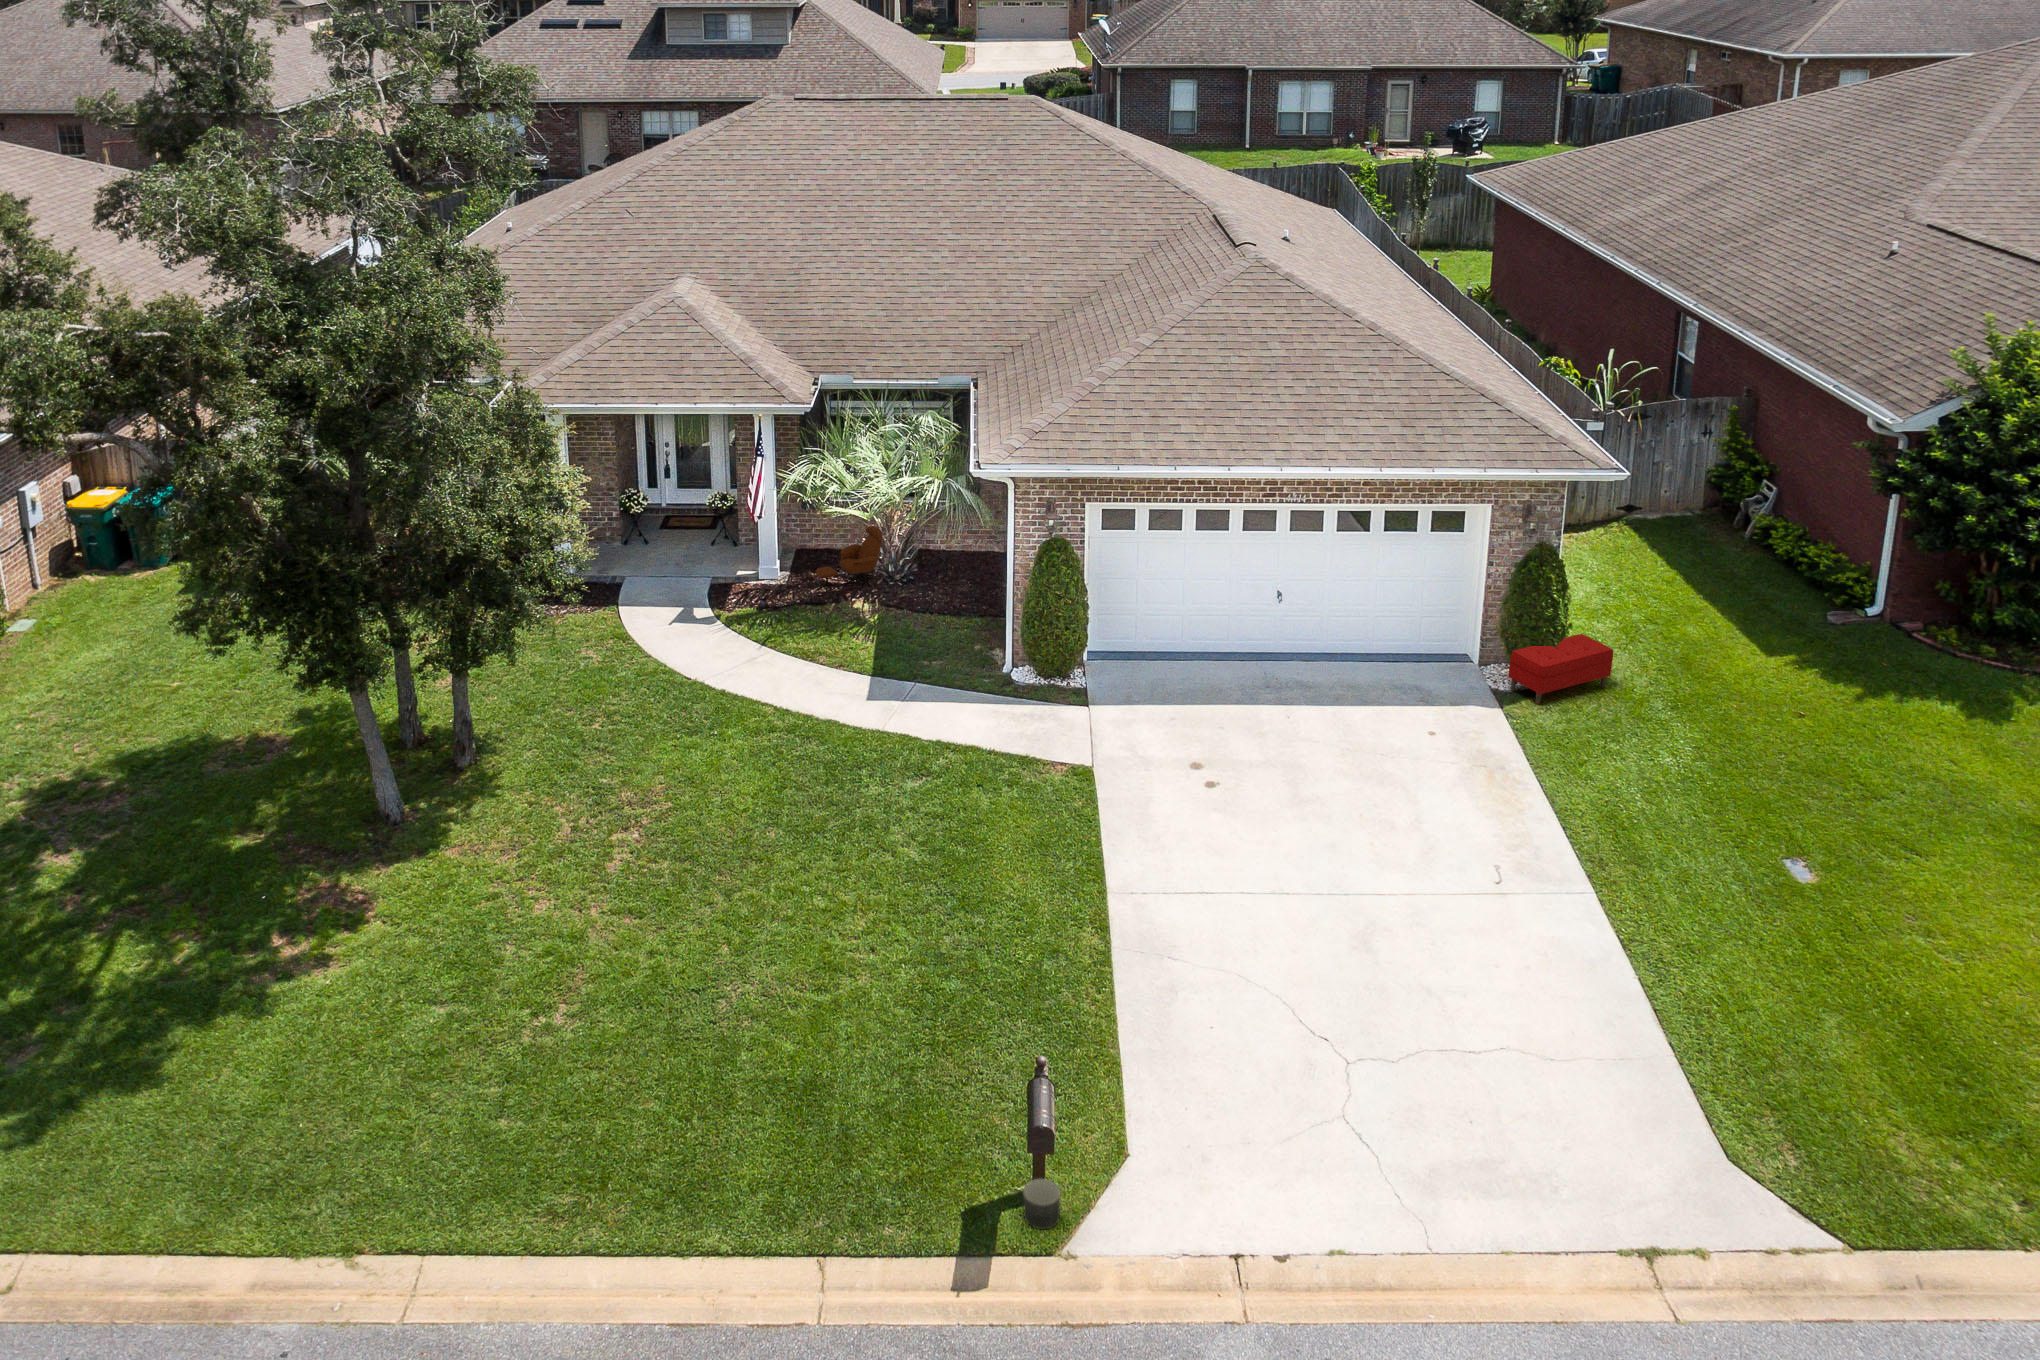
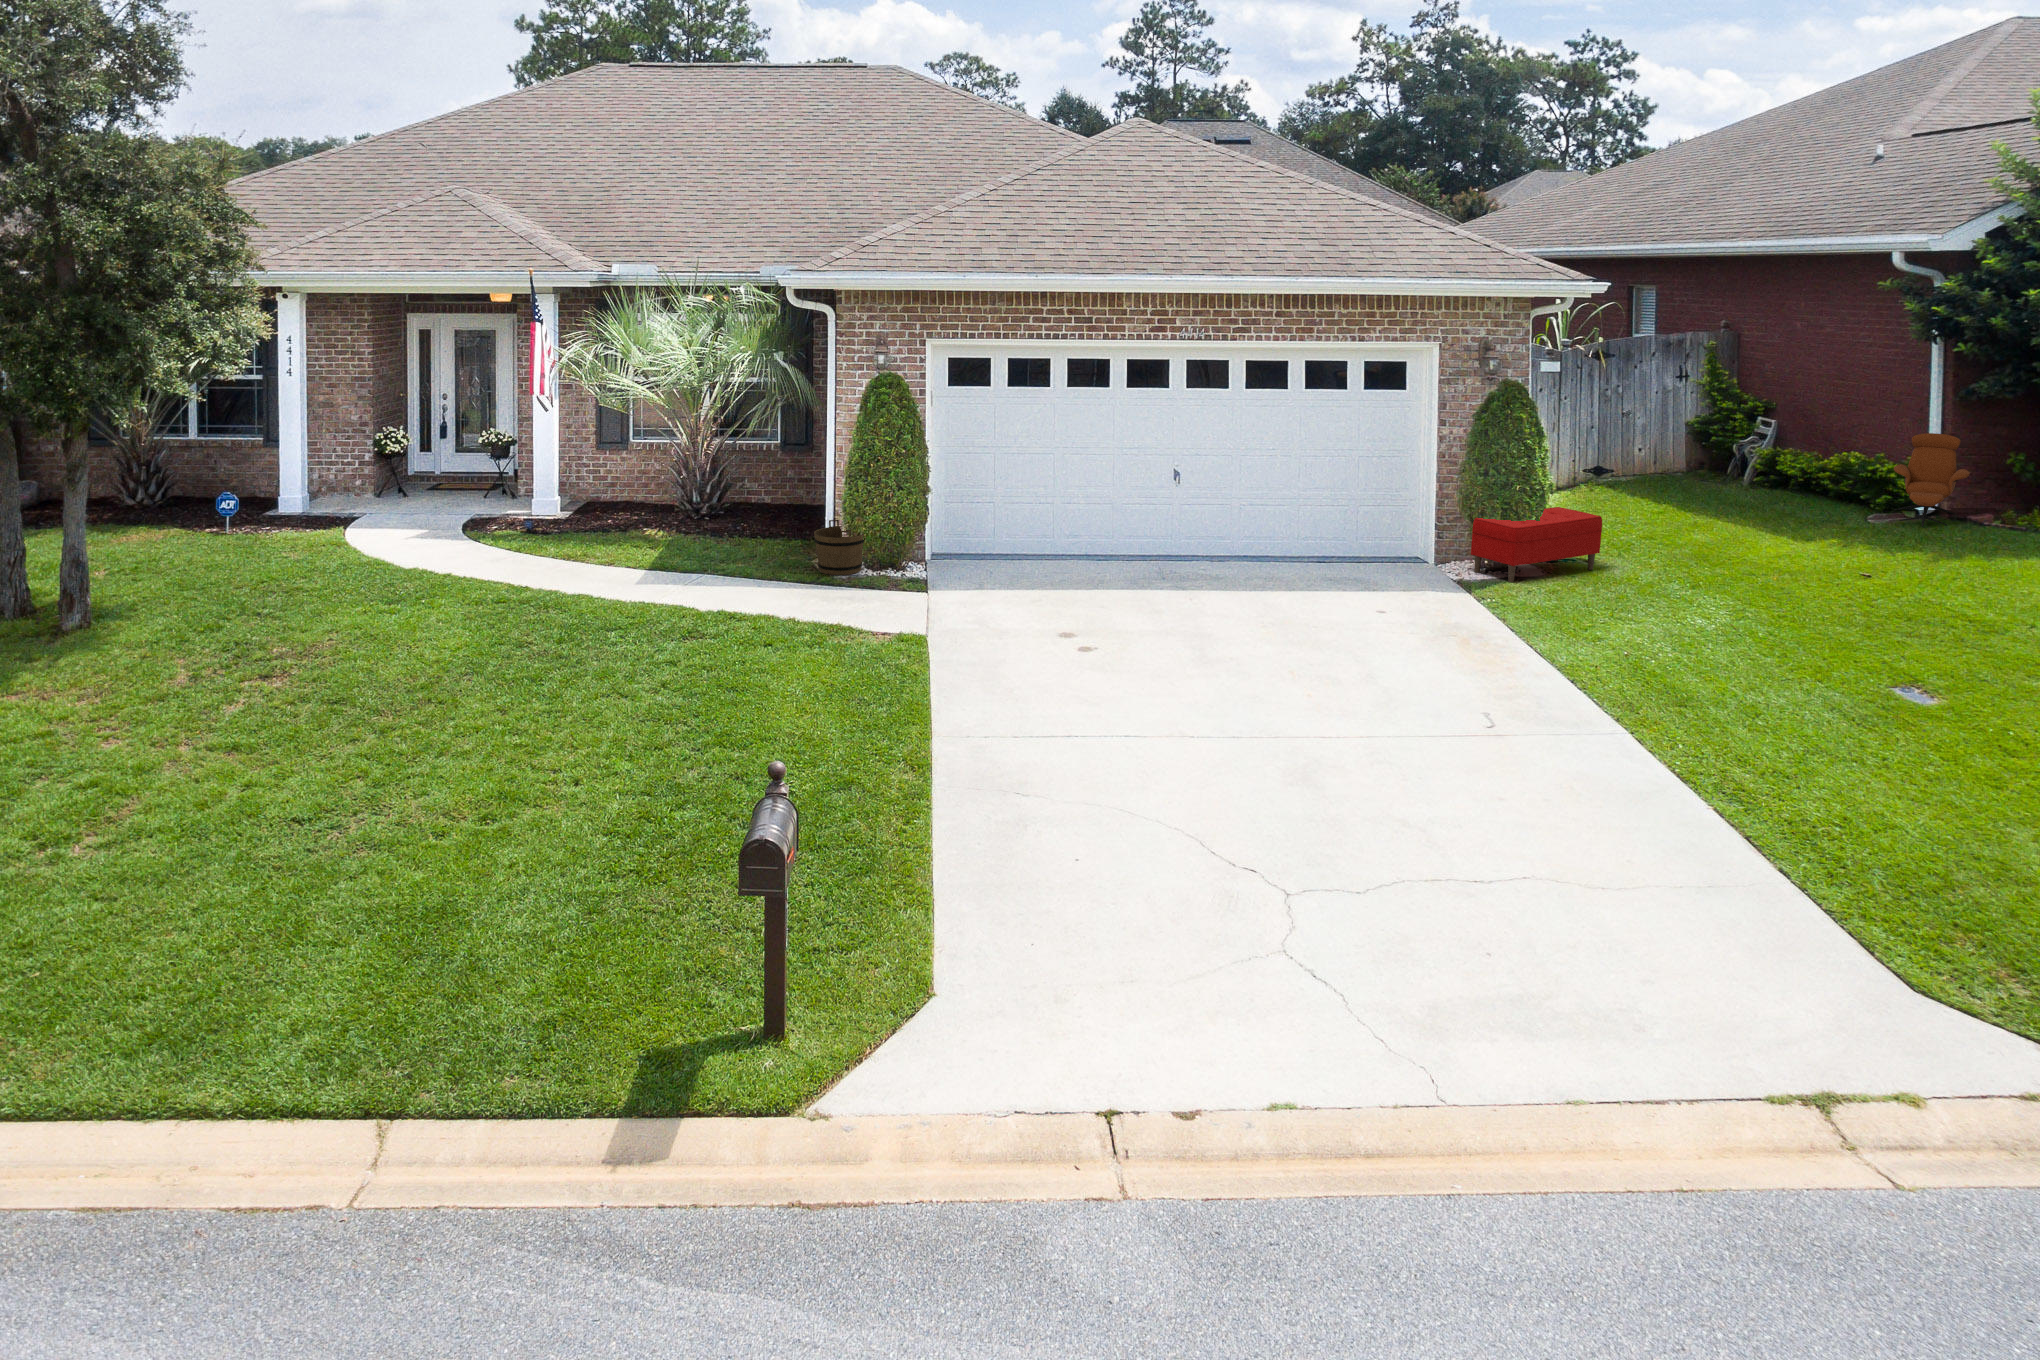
lounge chair: present [815,526,882,592] -> present [1894,433,1970,527]
bucket: none [998,646,1037,693] -> present [814,520,864,575]
planter: present [1023,1179,1060,1229] -> none [746,995,810,1075]

